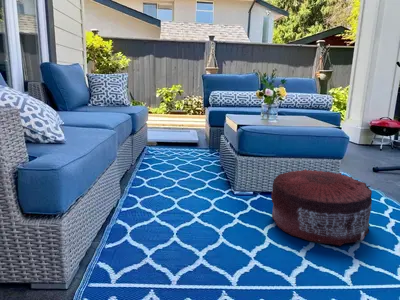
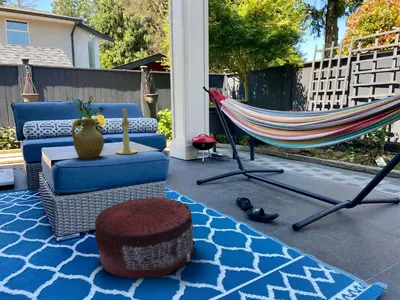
candle holder: none [294,81,316,127] -> present [116,109,137,154]
pitcher: none [258,89,286,127] -> present [72,118,104,159]

